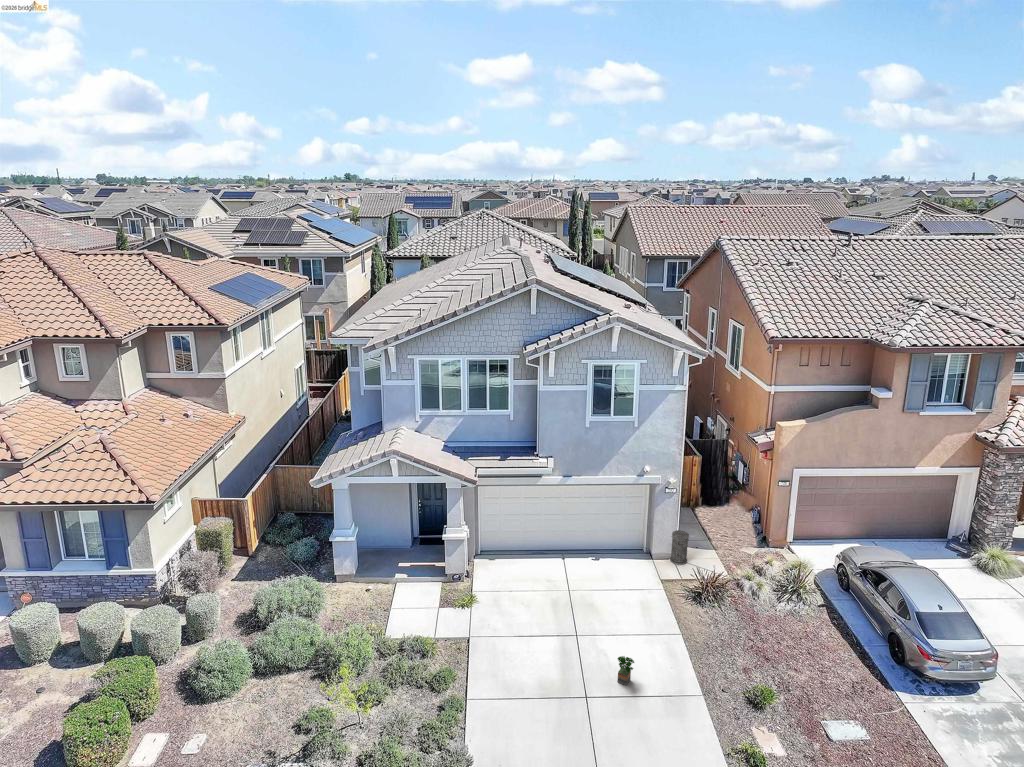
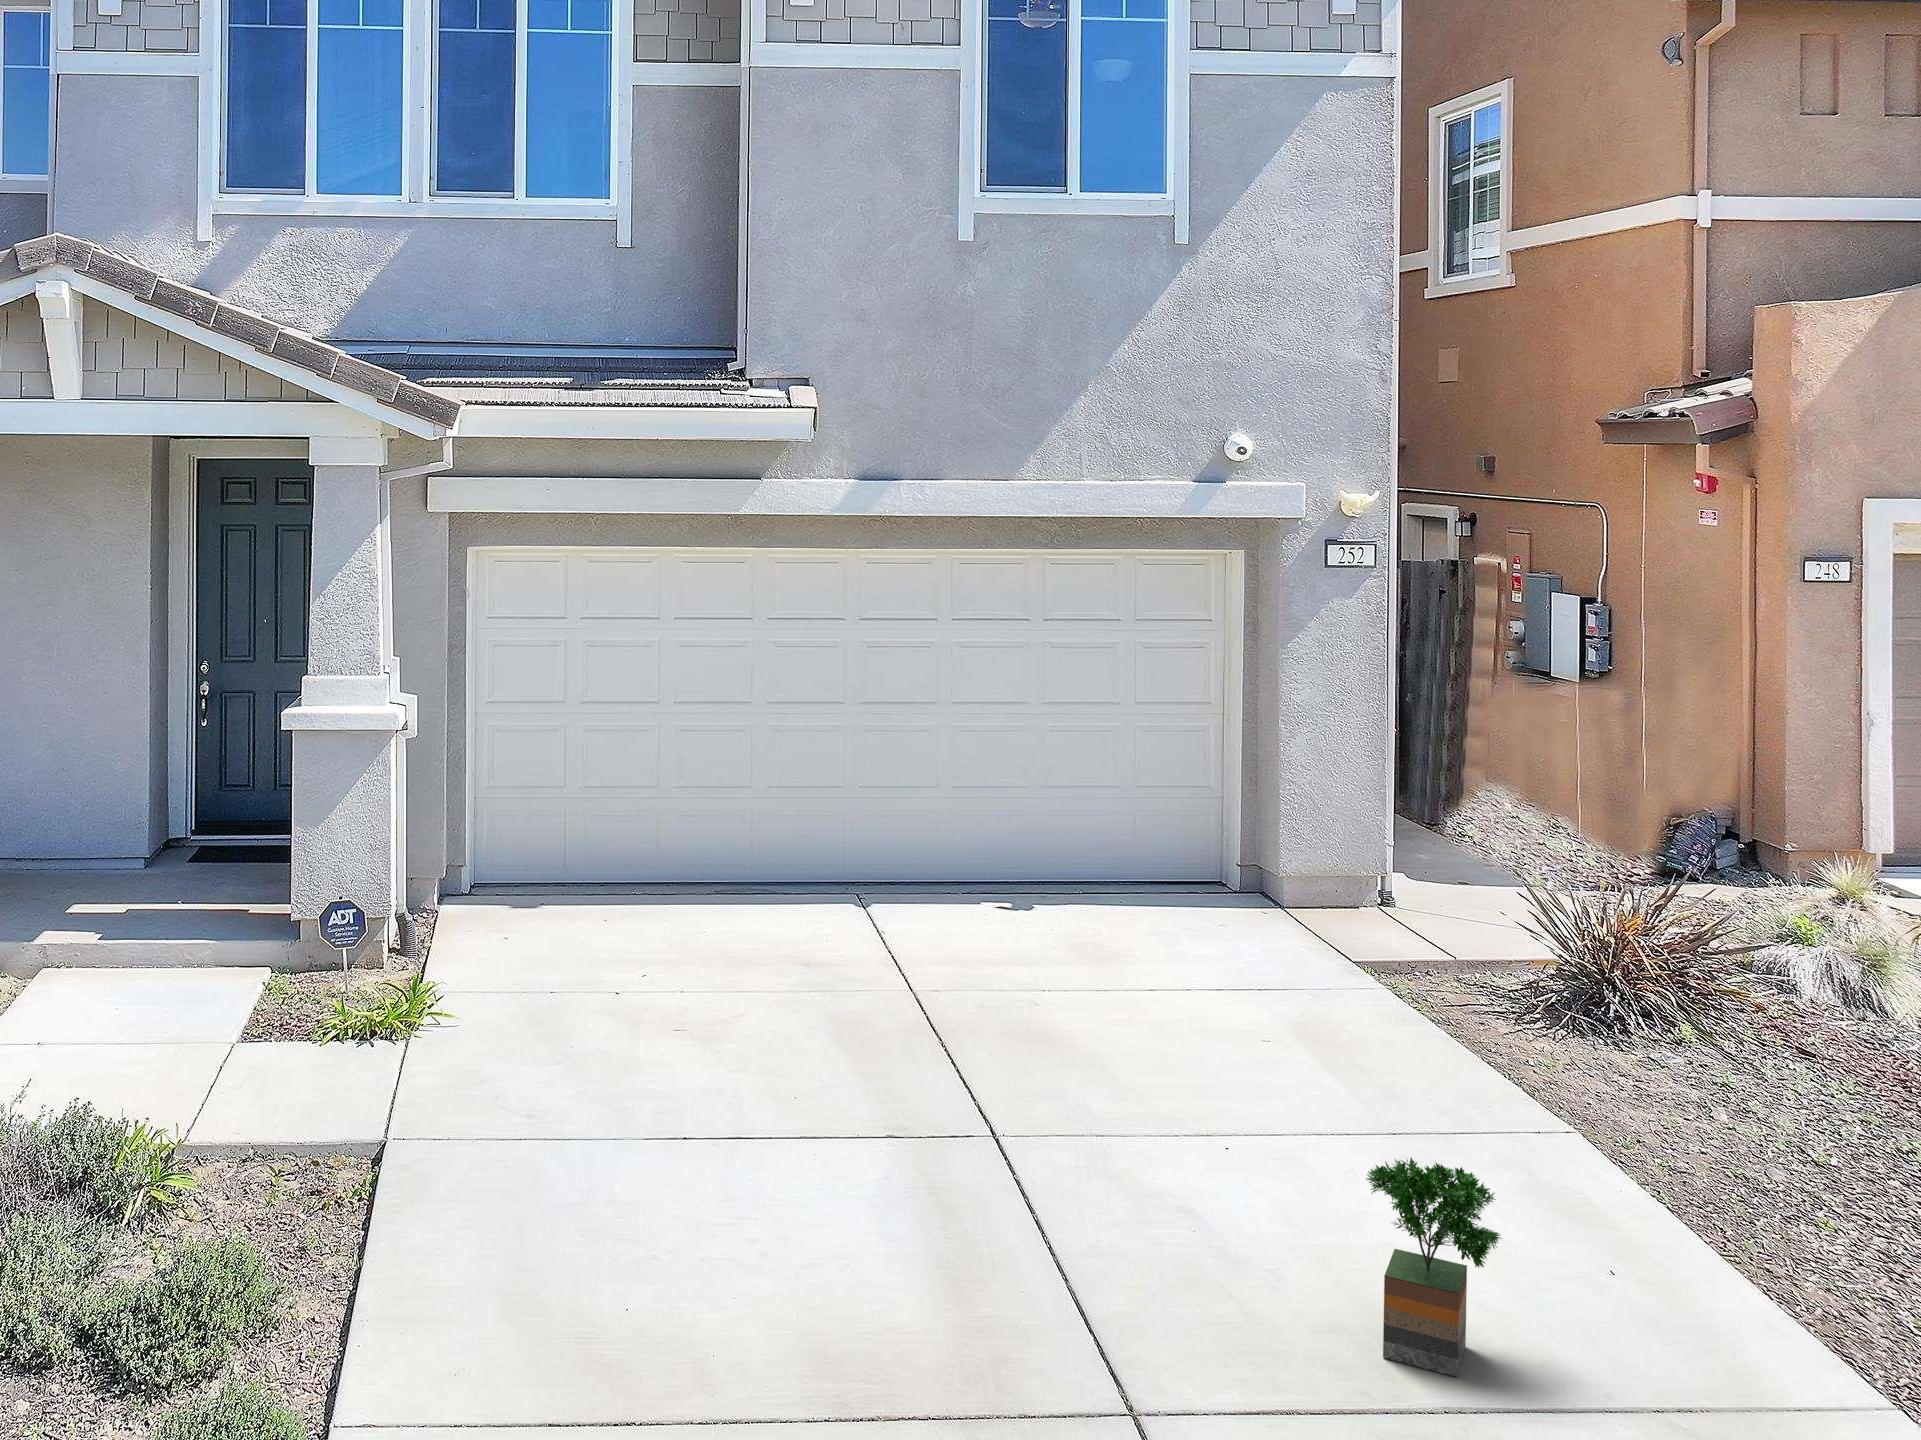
trash can: present [670,530,689,565] -> none [1376,744,1464,911]

